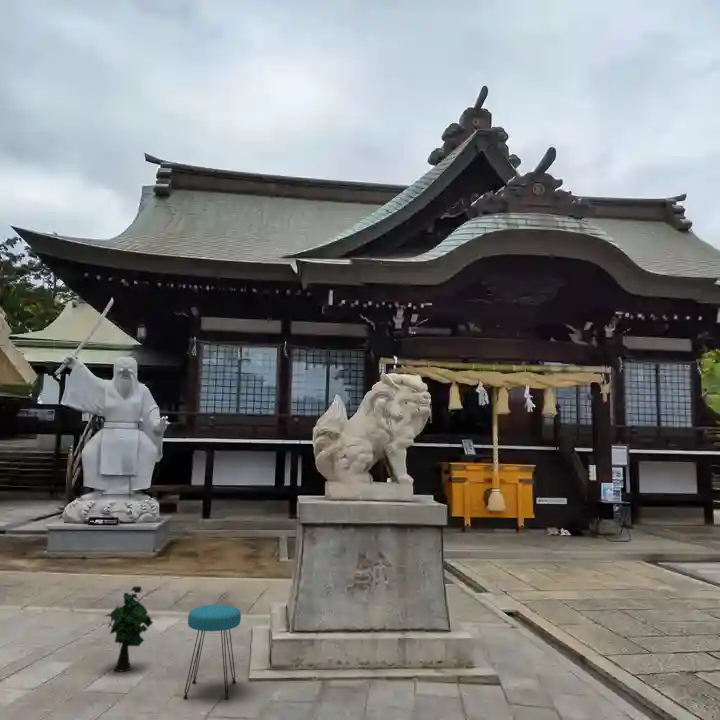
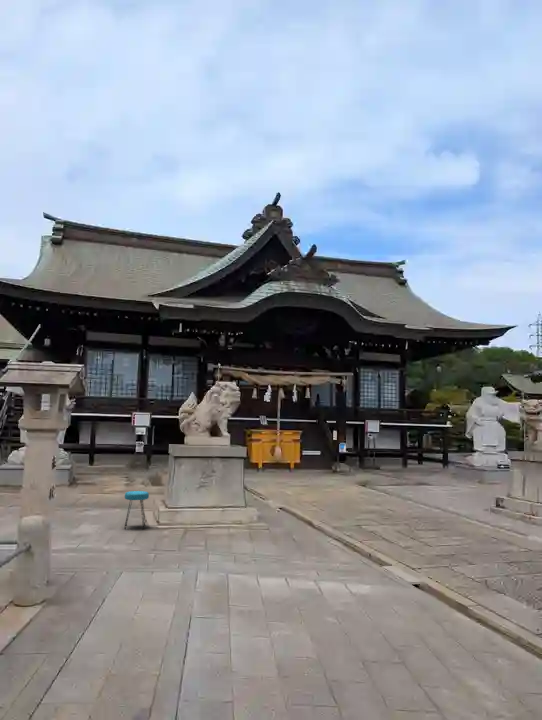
decorative plant: present [106,586,153,671] -> none [79,484,103,524]

